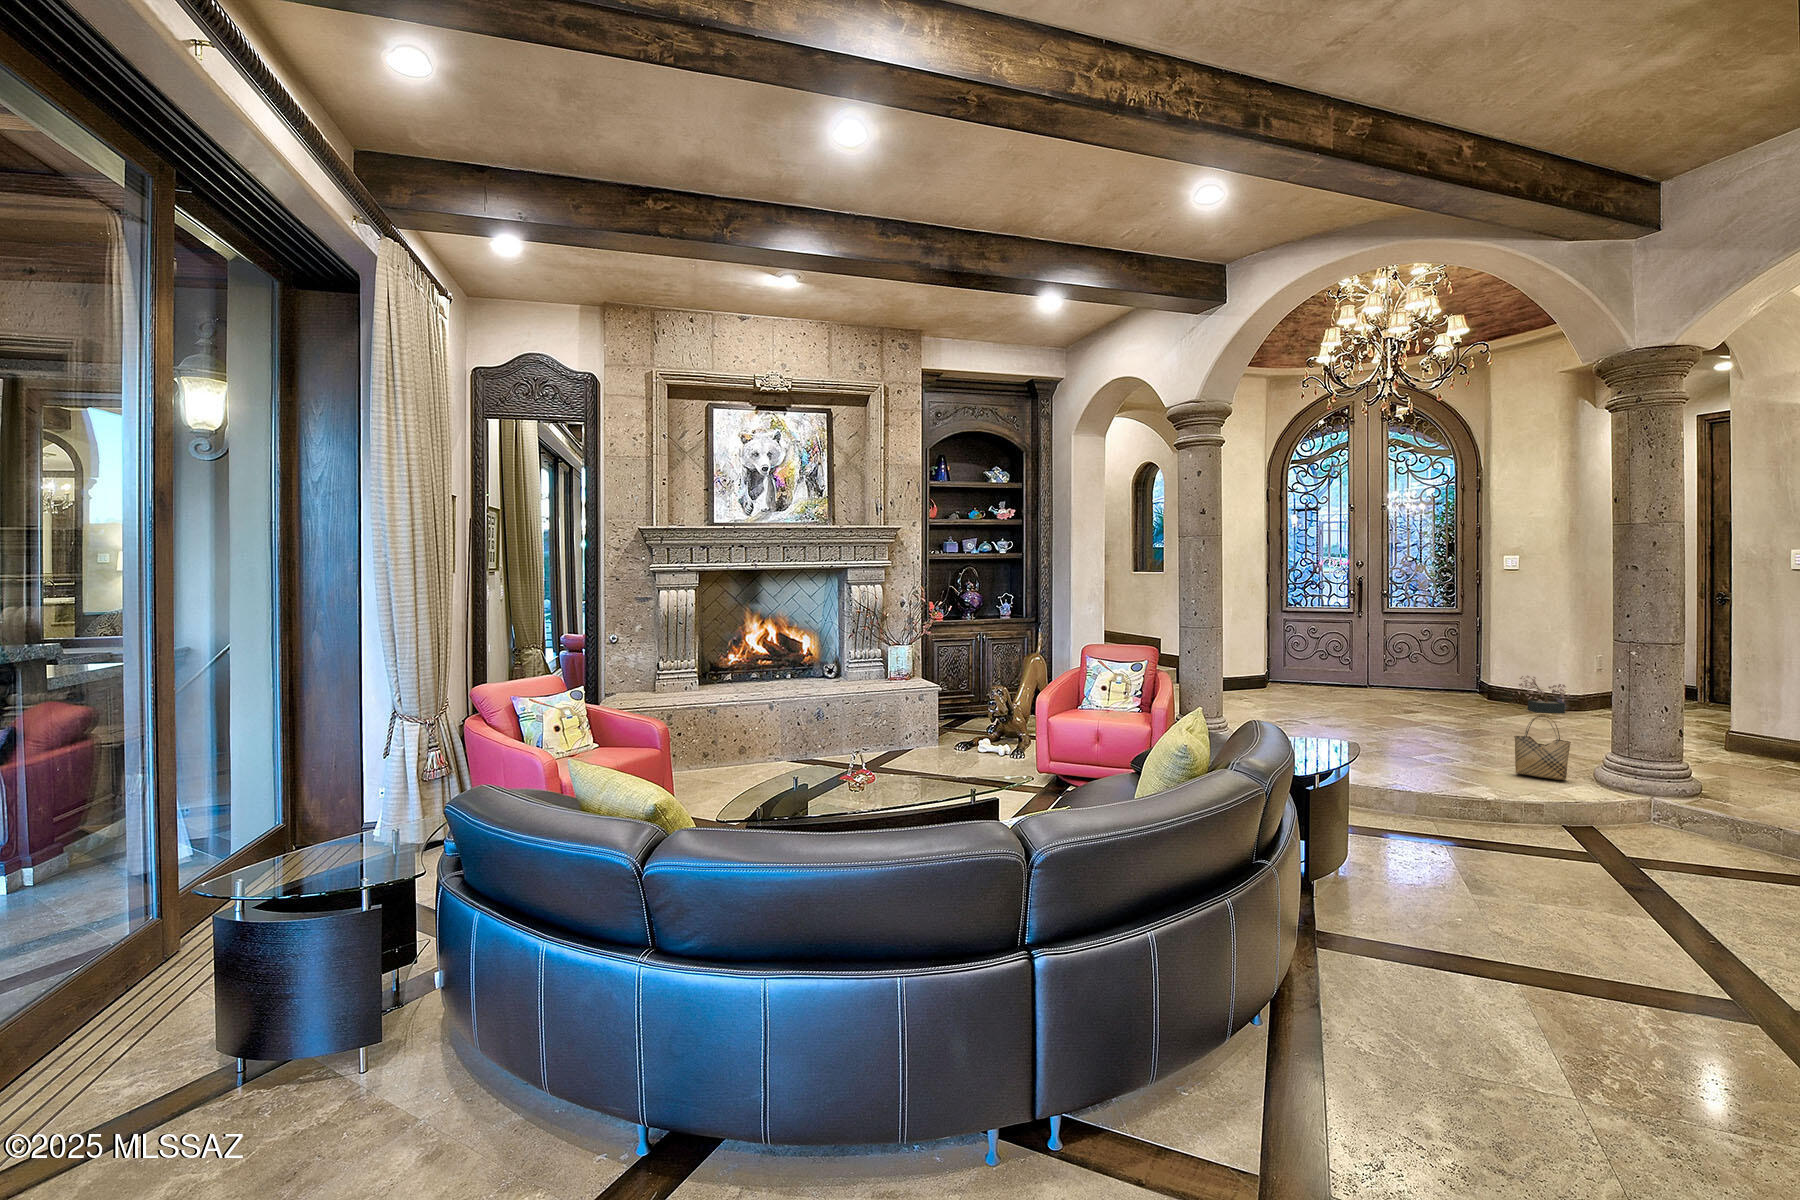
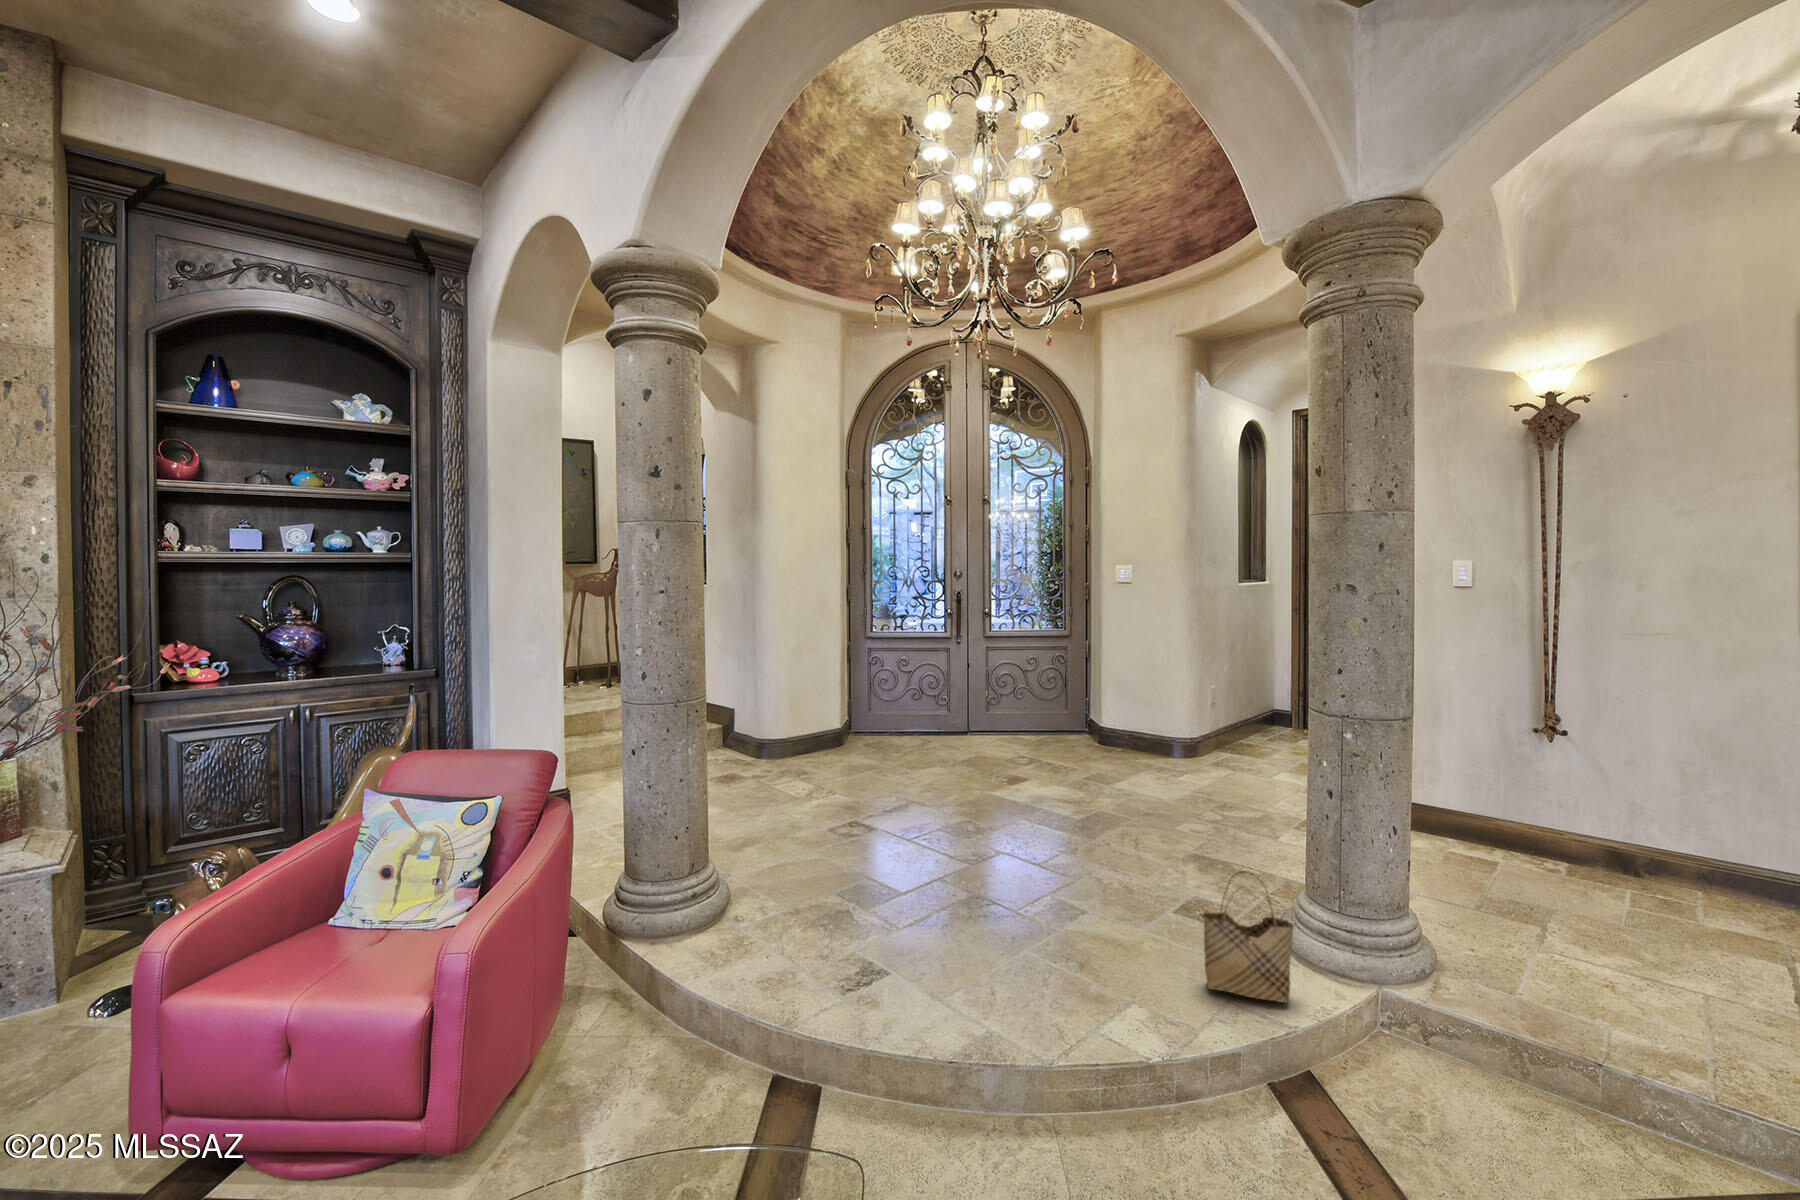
decorative plant: present [1518,676,1570,713] -> none [1139,723,1193,772]

